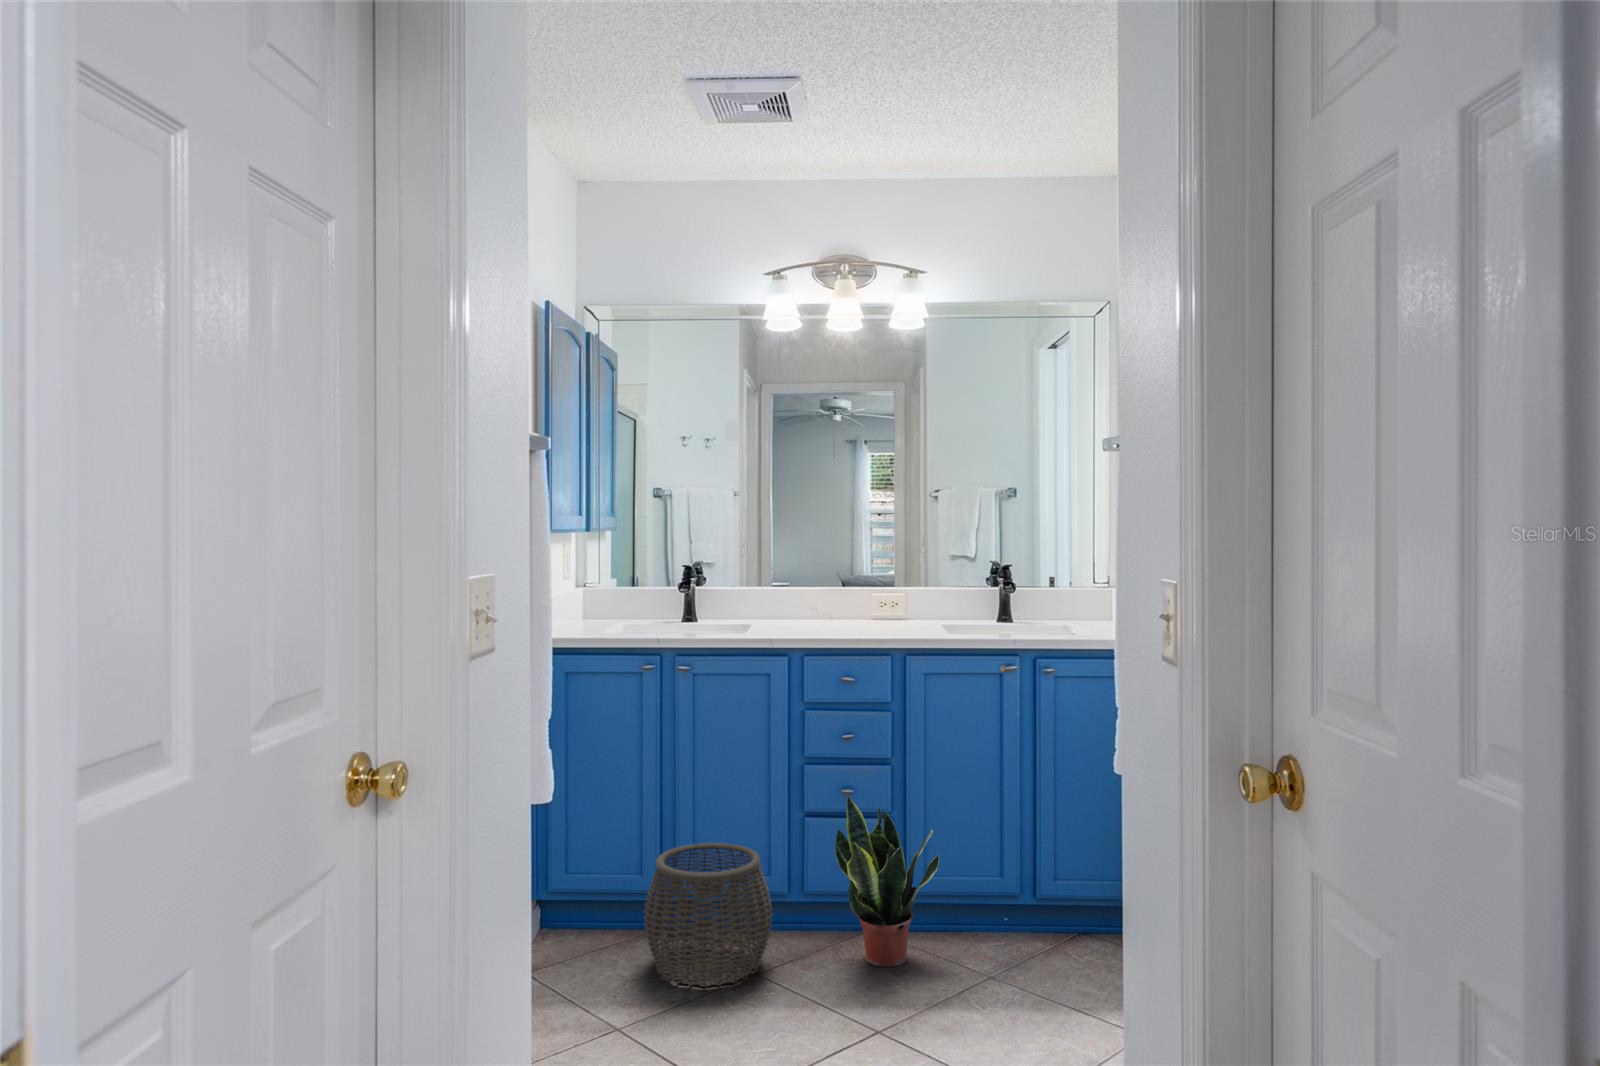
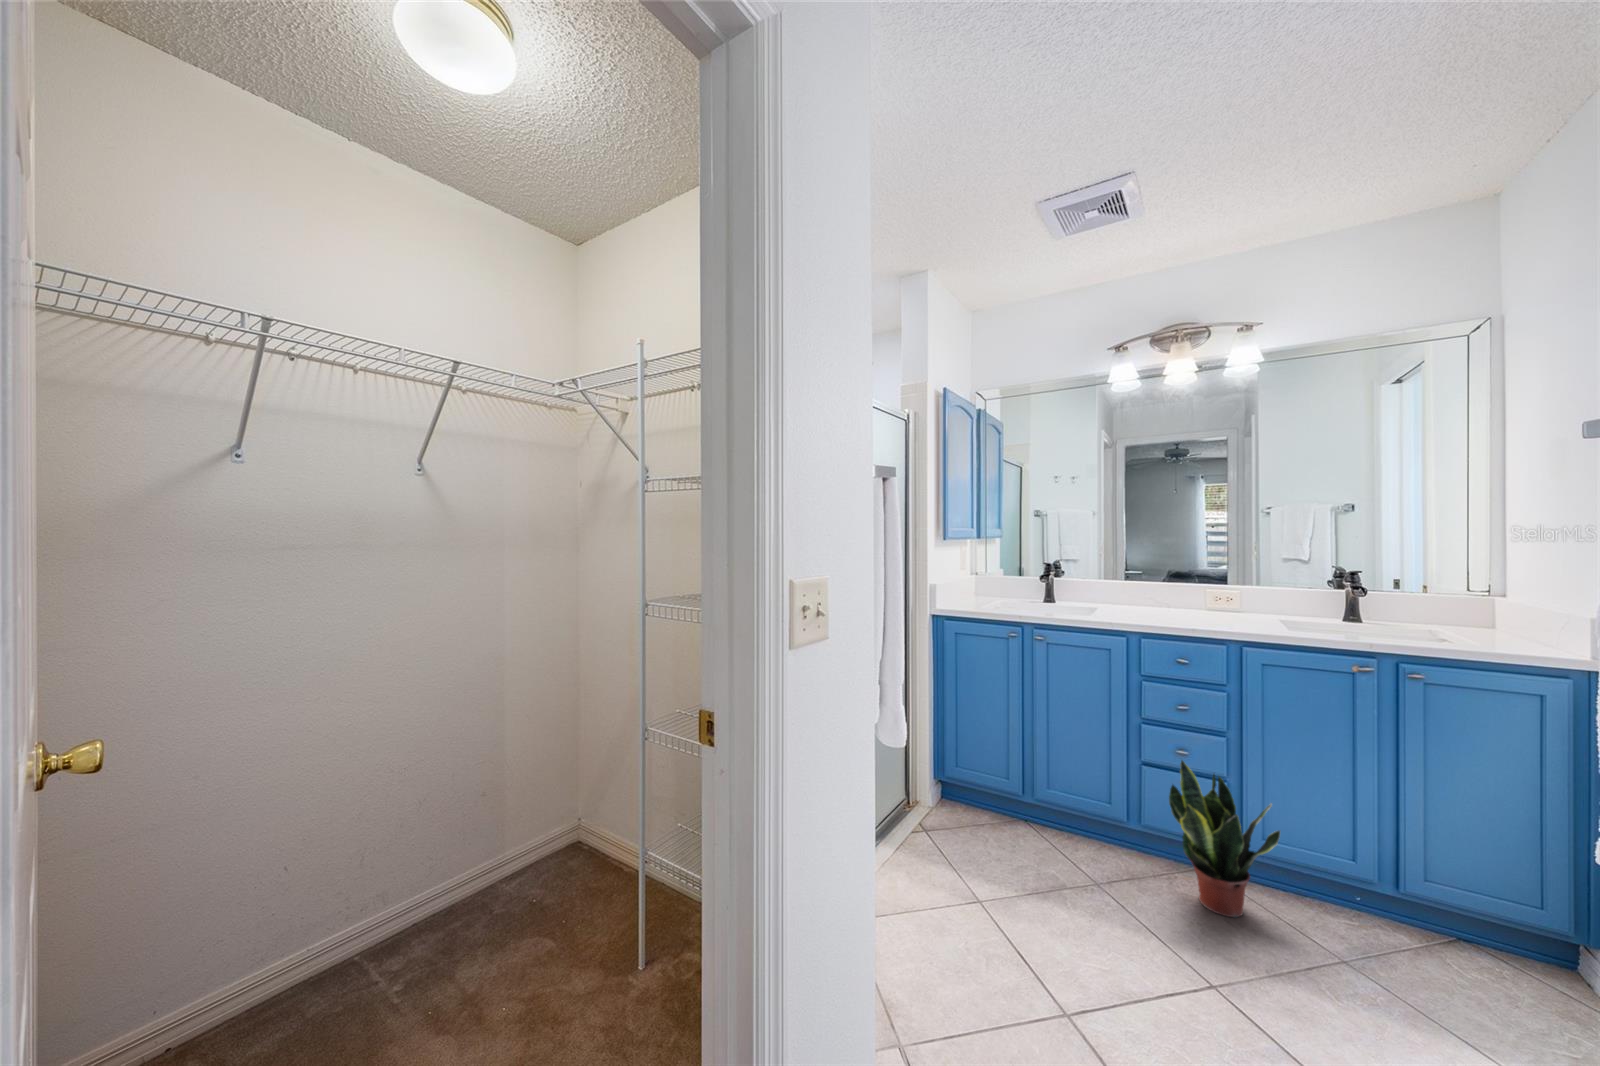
woven basket: present [644,843,772,987] -> none [1004,770,1110,890]

